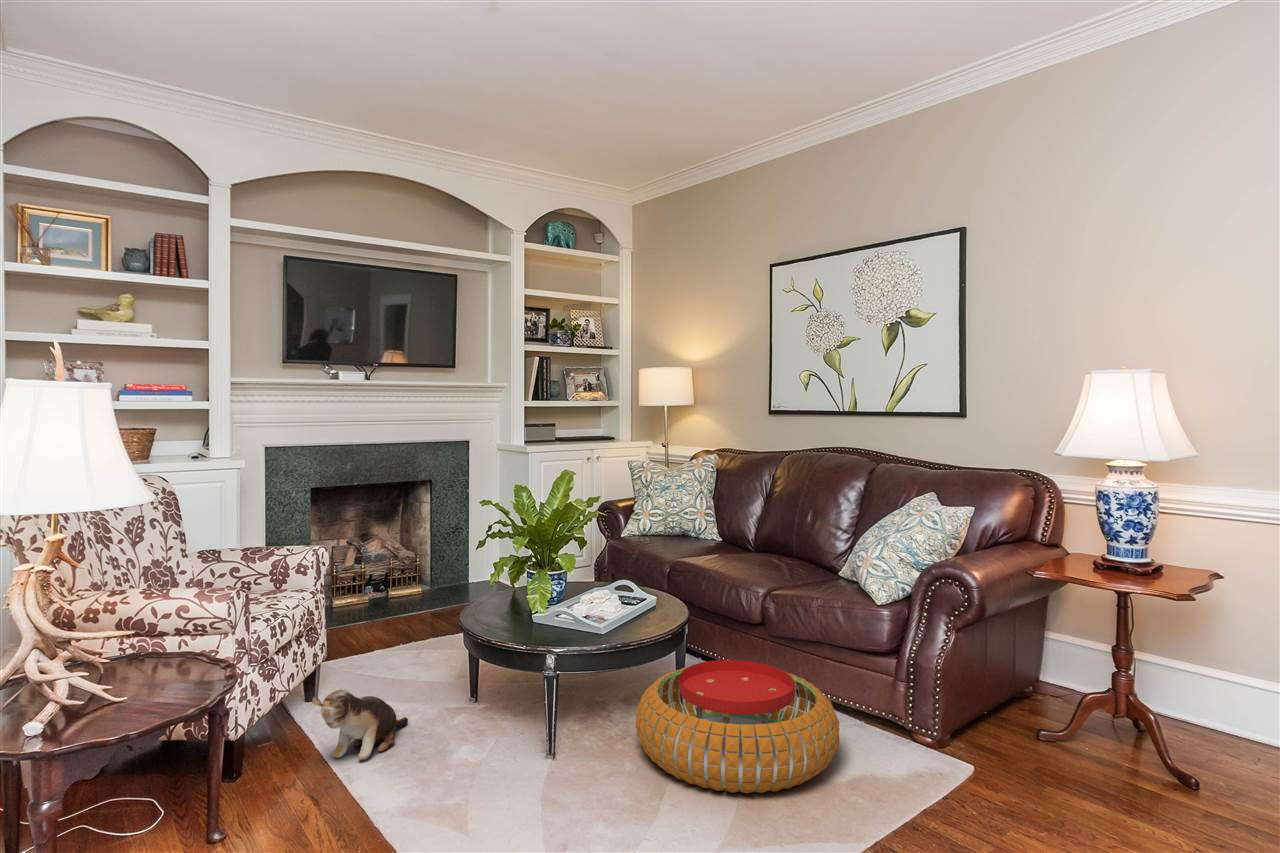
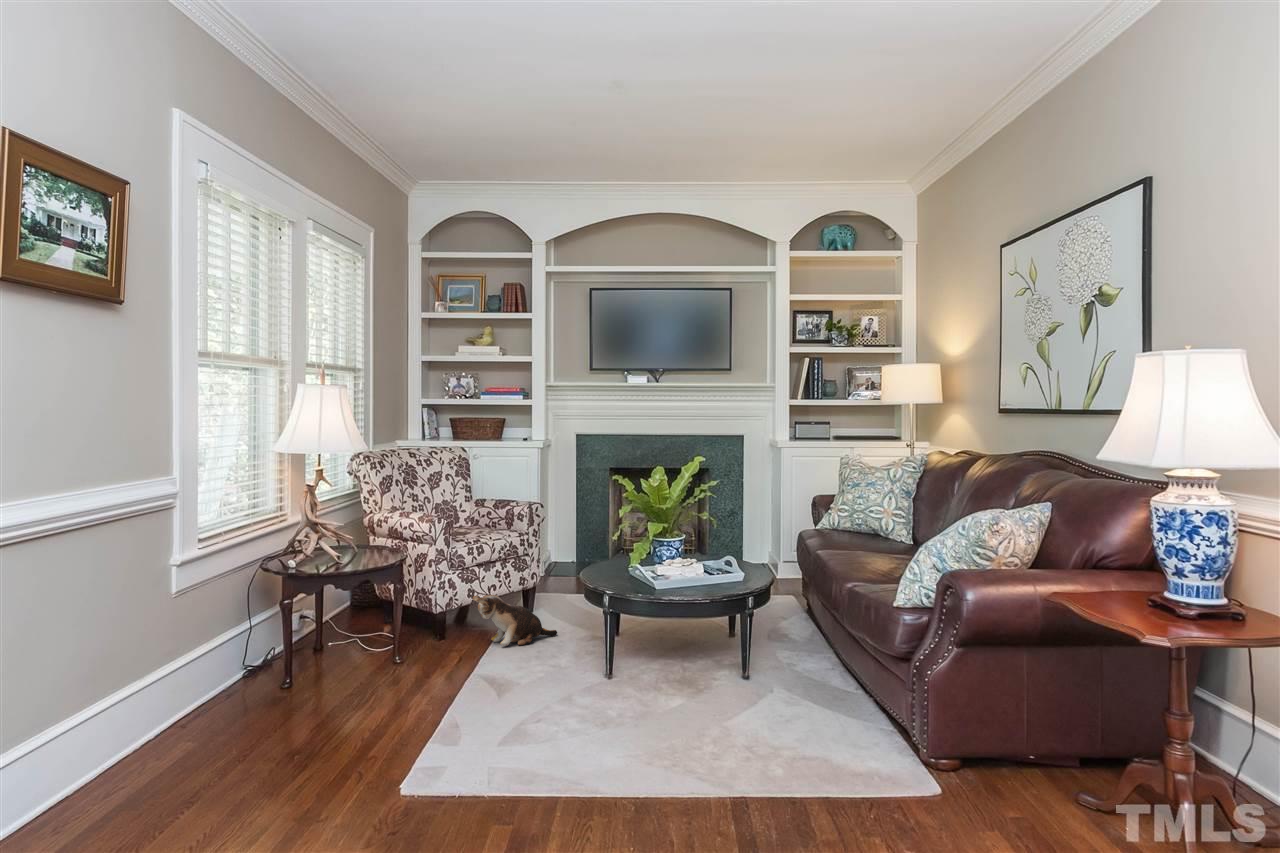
pouf: present [636,660,839,794] -> none [646,630,828,744]

